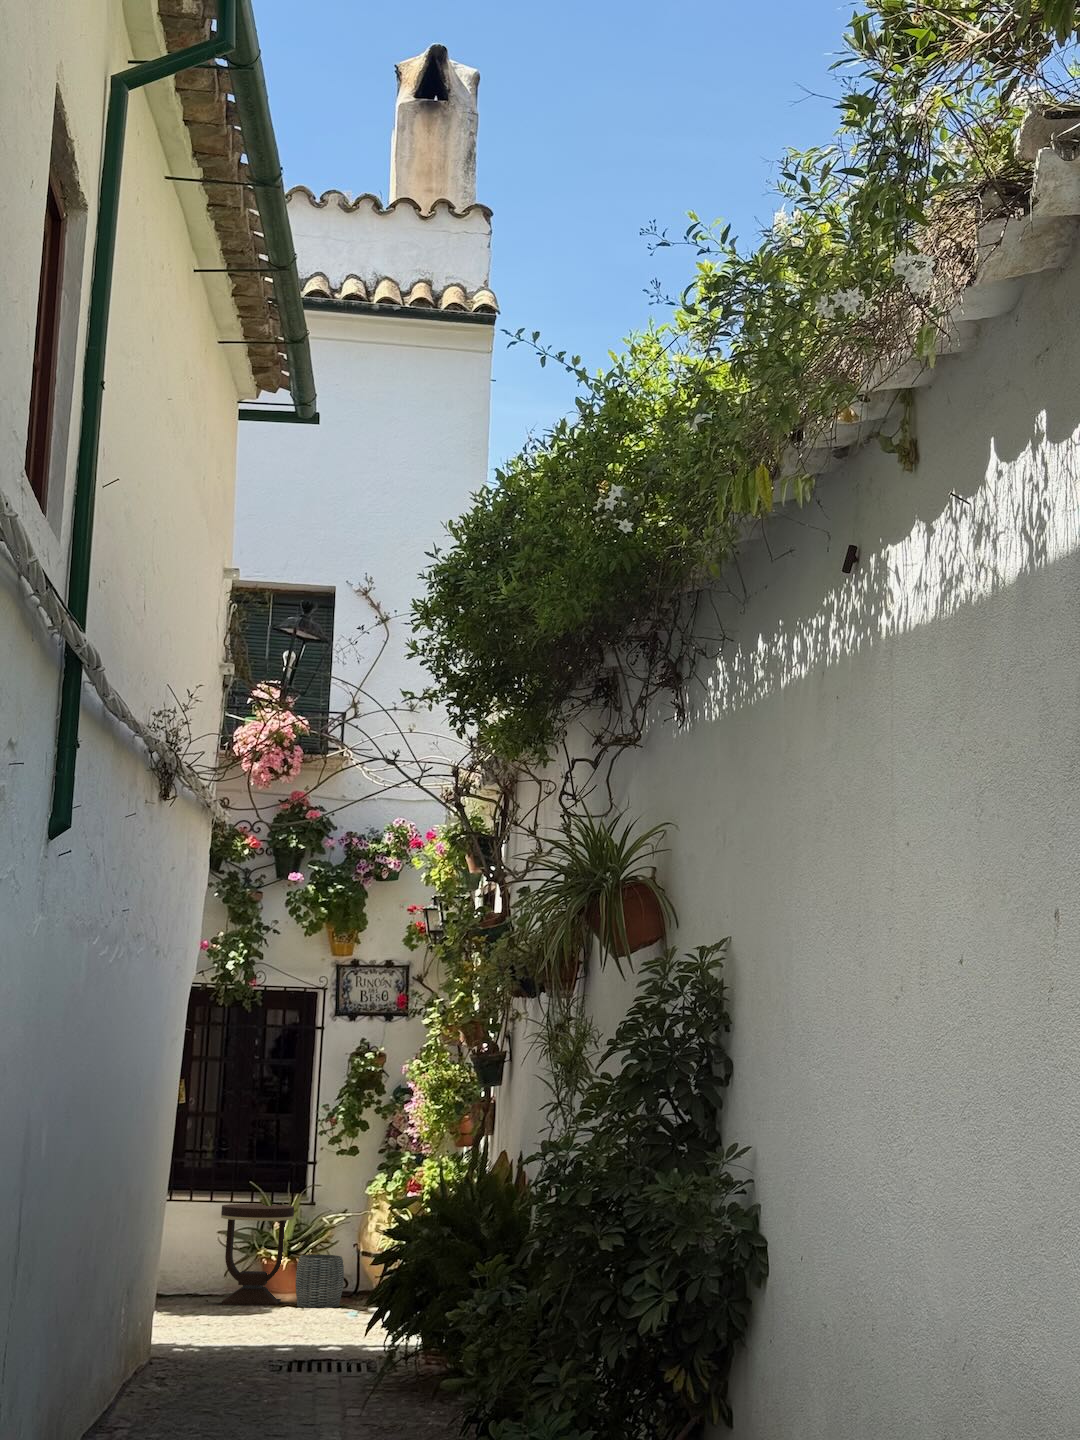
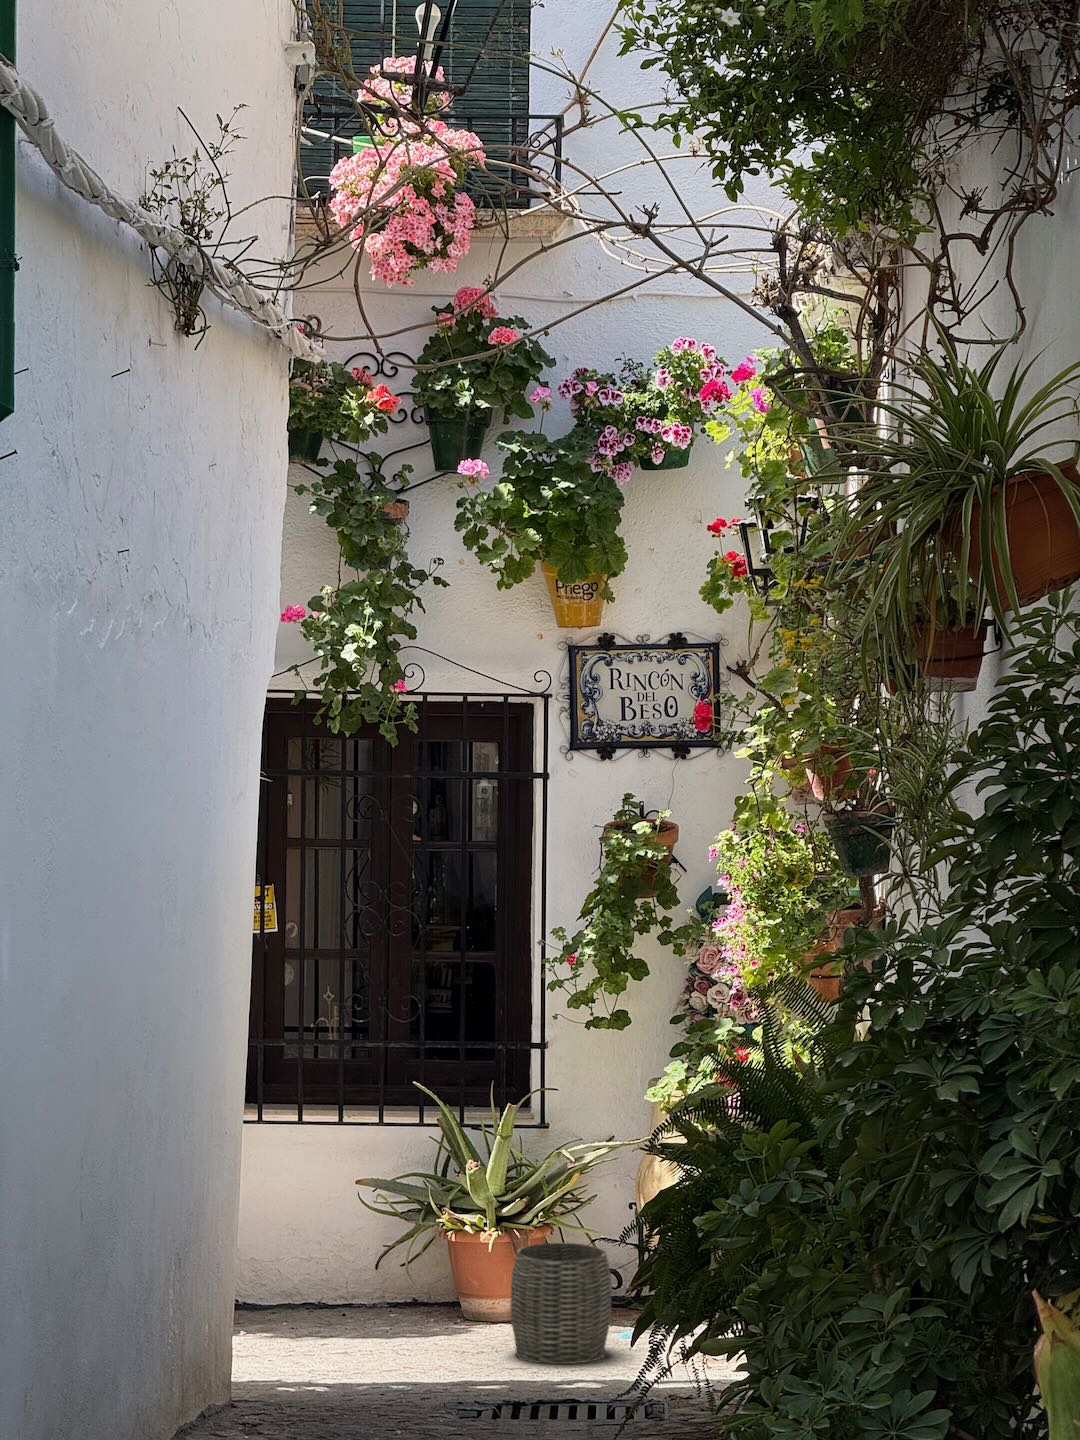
side table: present [221,1204,294,1305] -> none [358,1124,504,1342]

